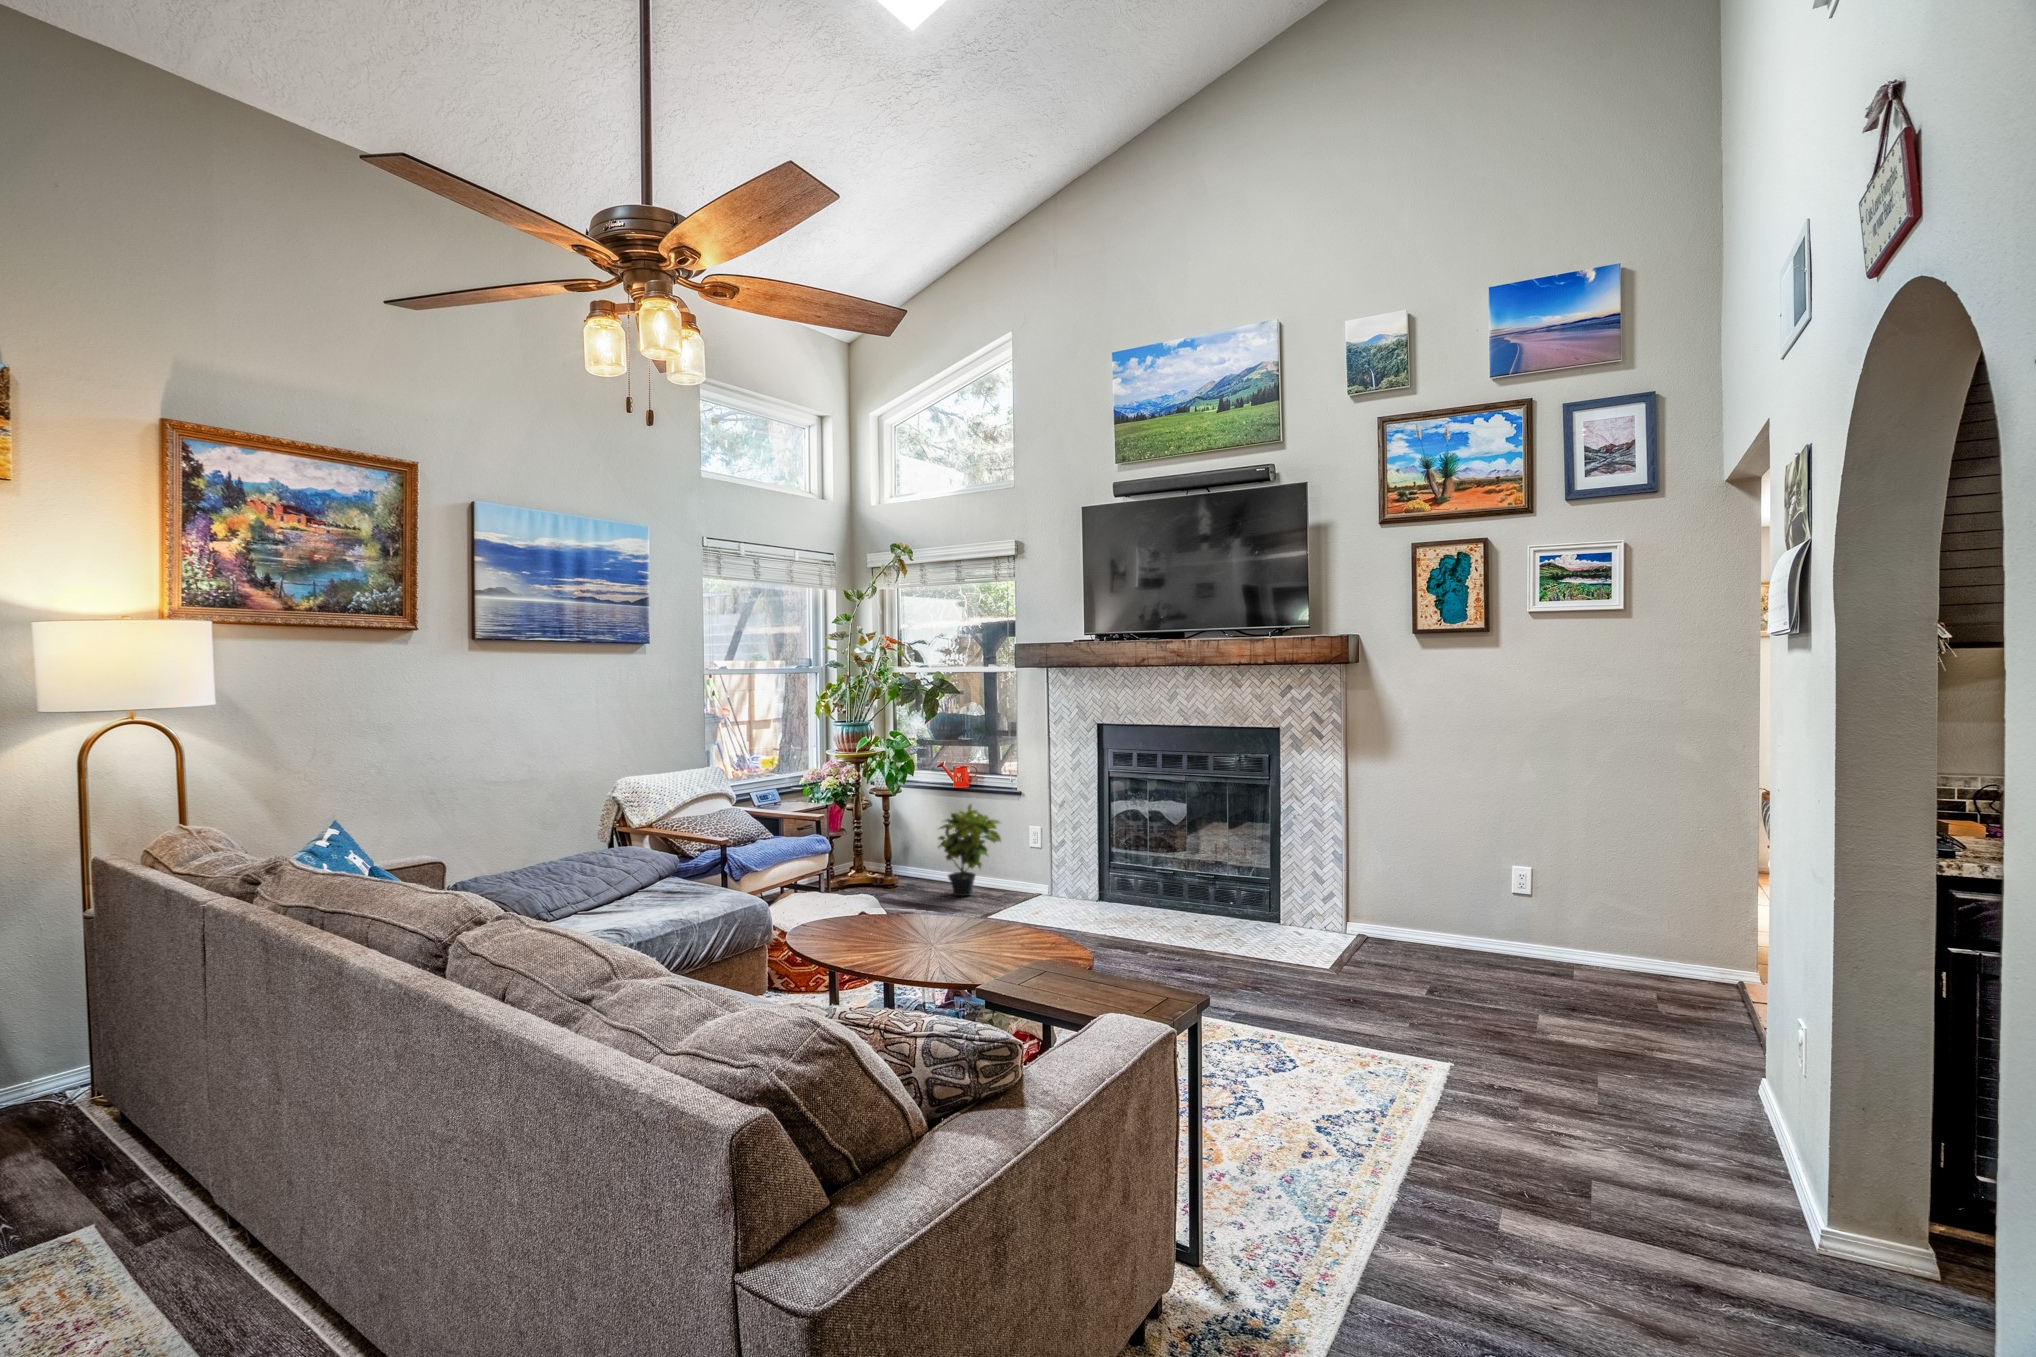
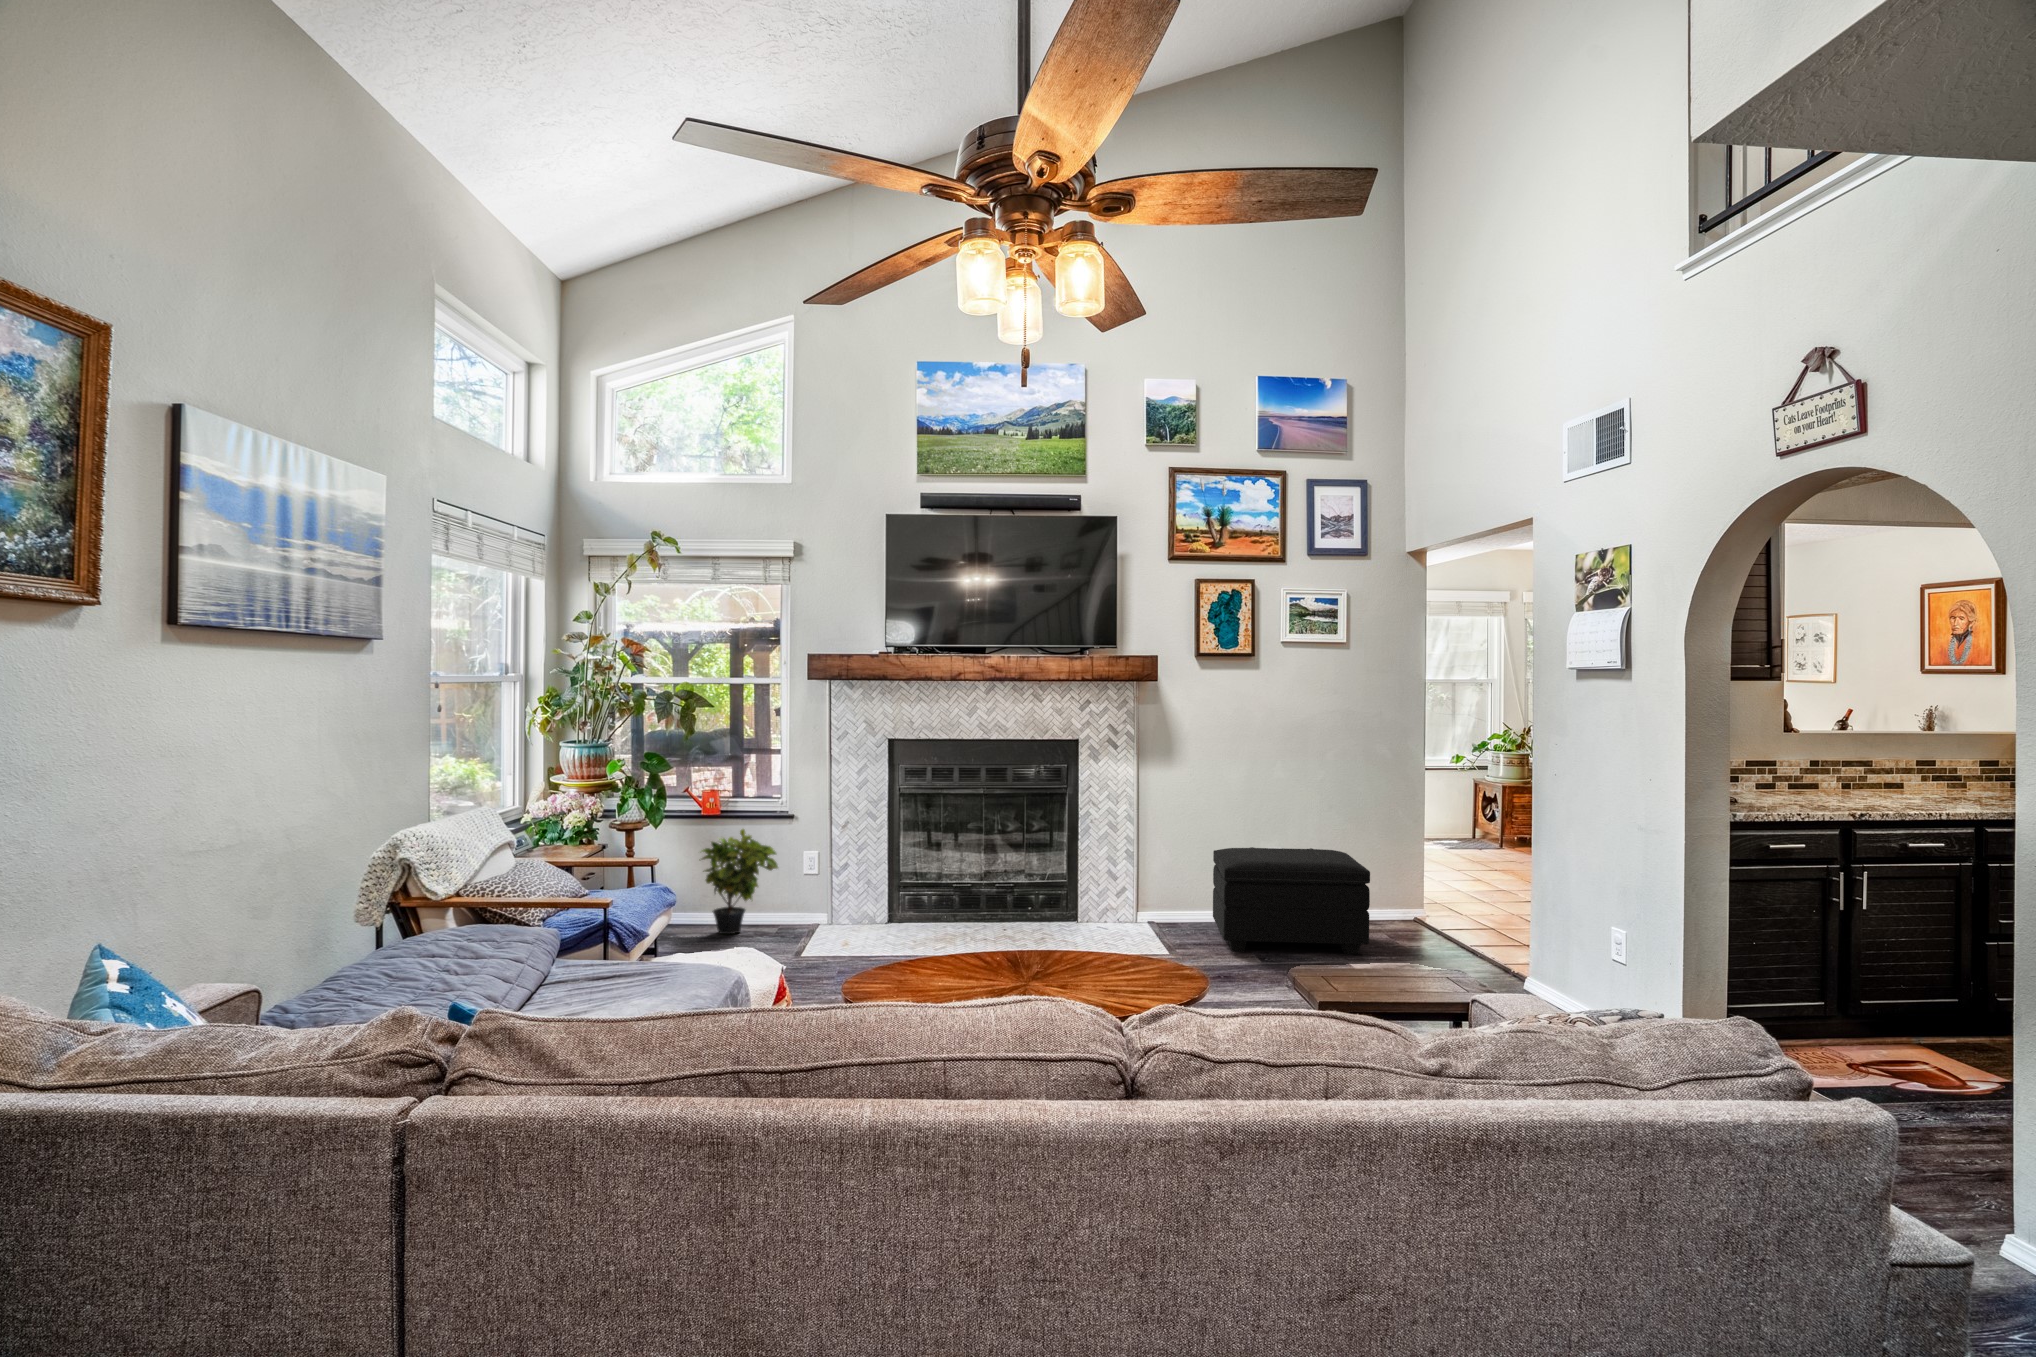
footstool: none [1399,860,1607,1011] -> present [1213,847,1370,954]

